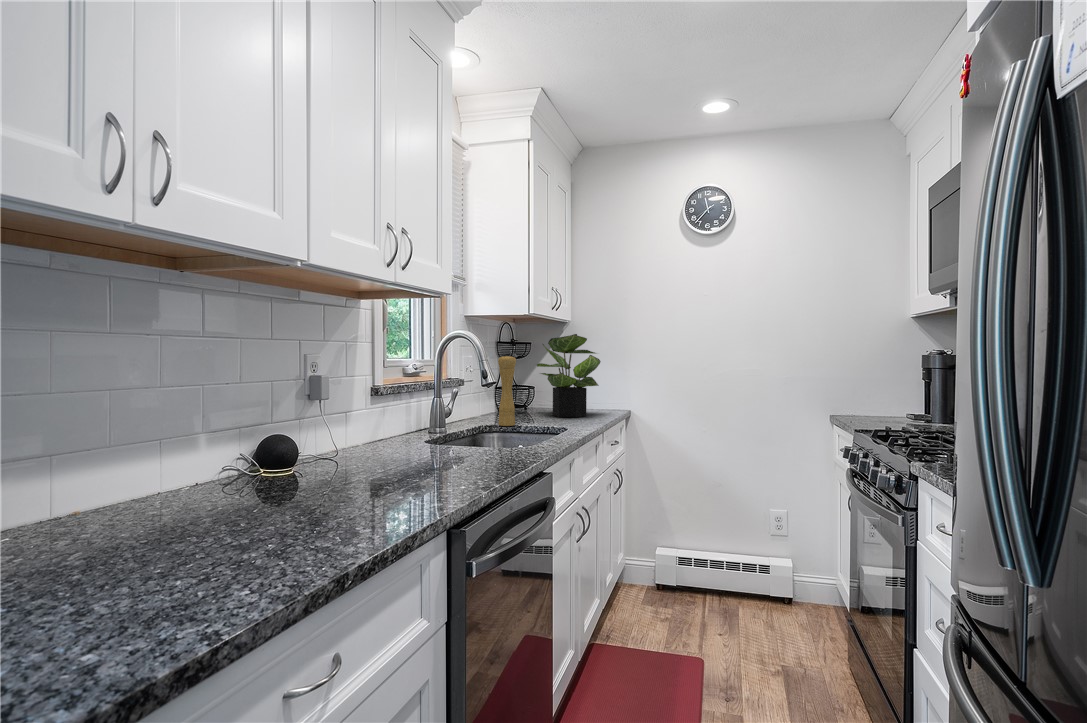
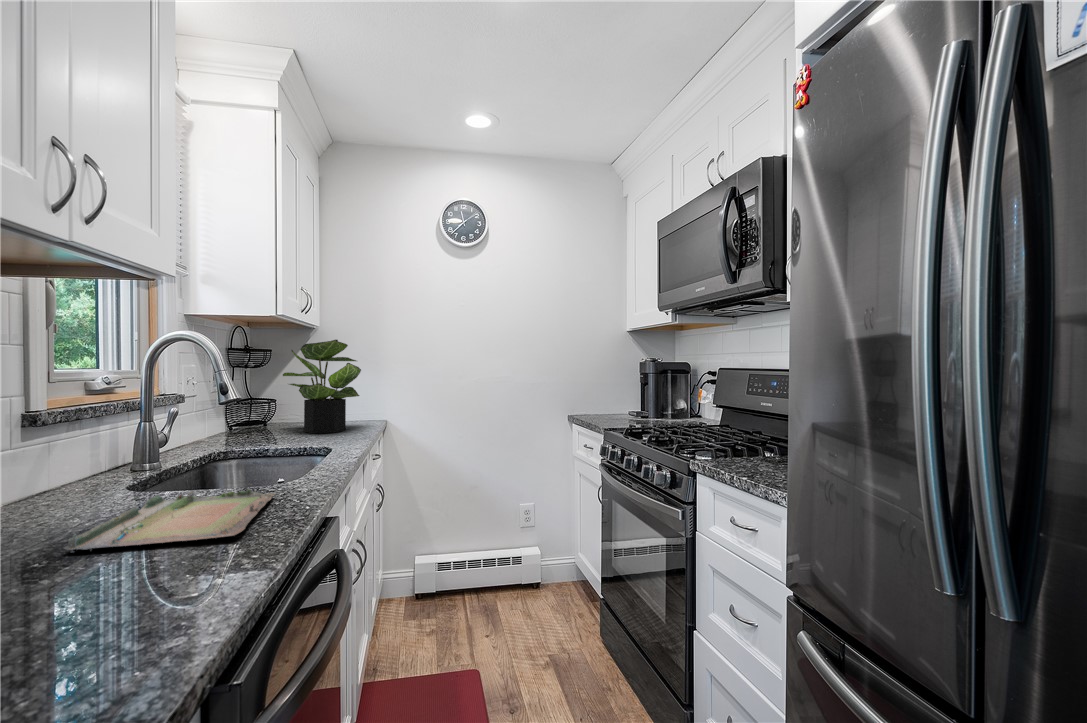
pepper mill: present [498,355,516,426] -> none [238,364,263,451]
tray: none [388,441,510,471] -> present [64,484,275,552]

